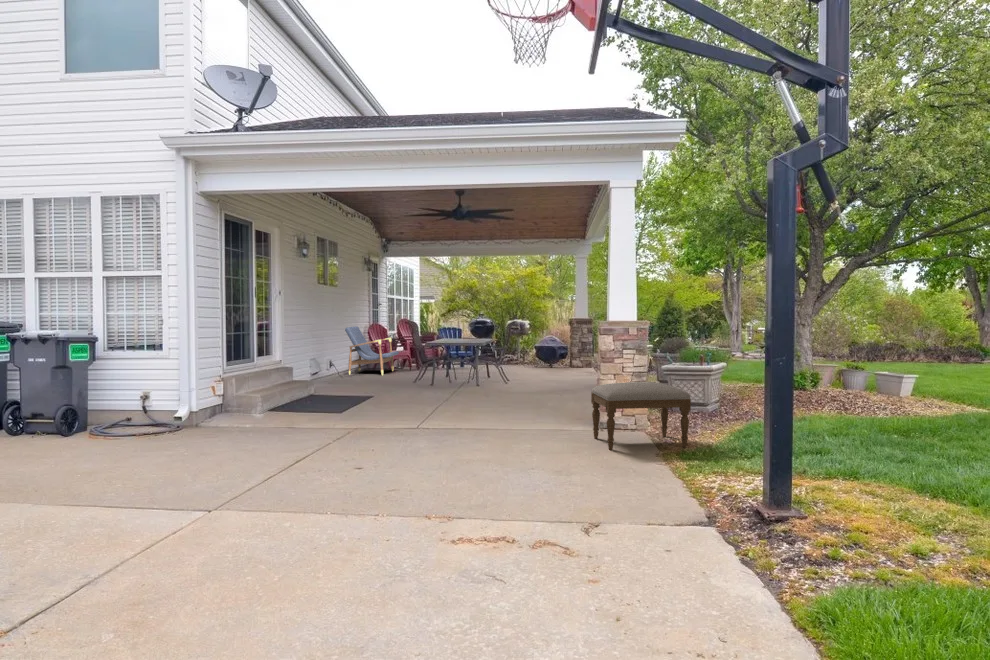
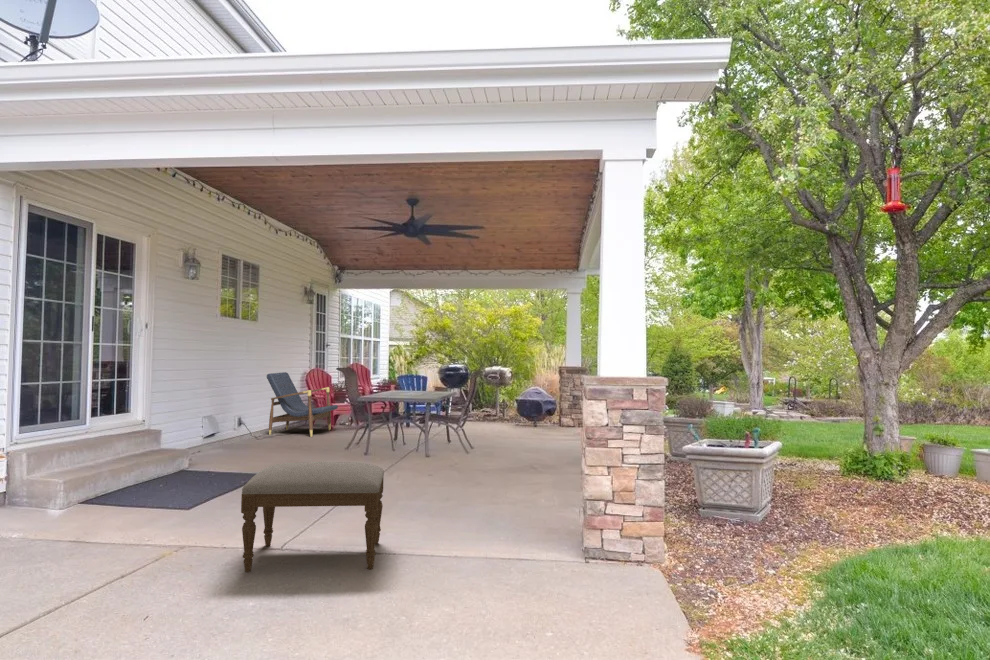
ottoman: present [591,382,691,450] -> present [241,462,384,572]

